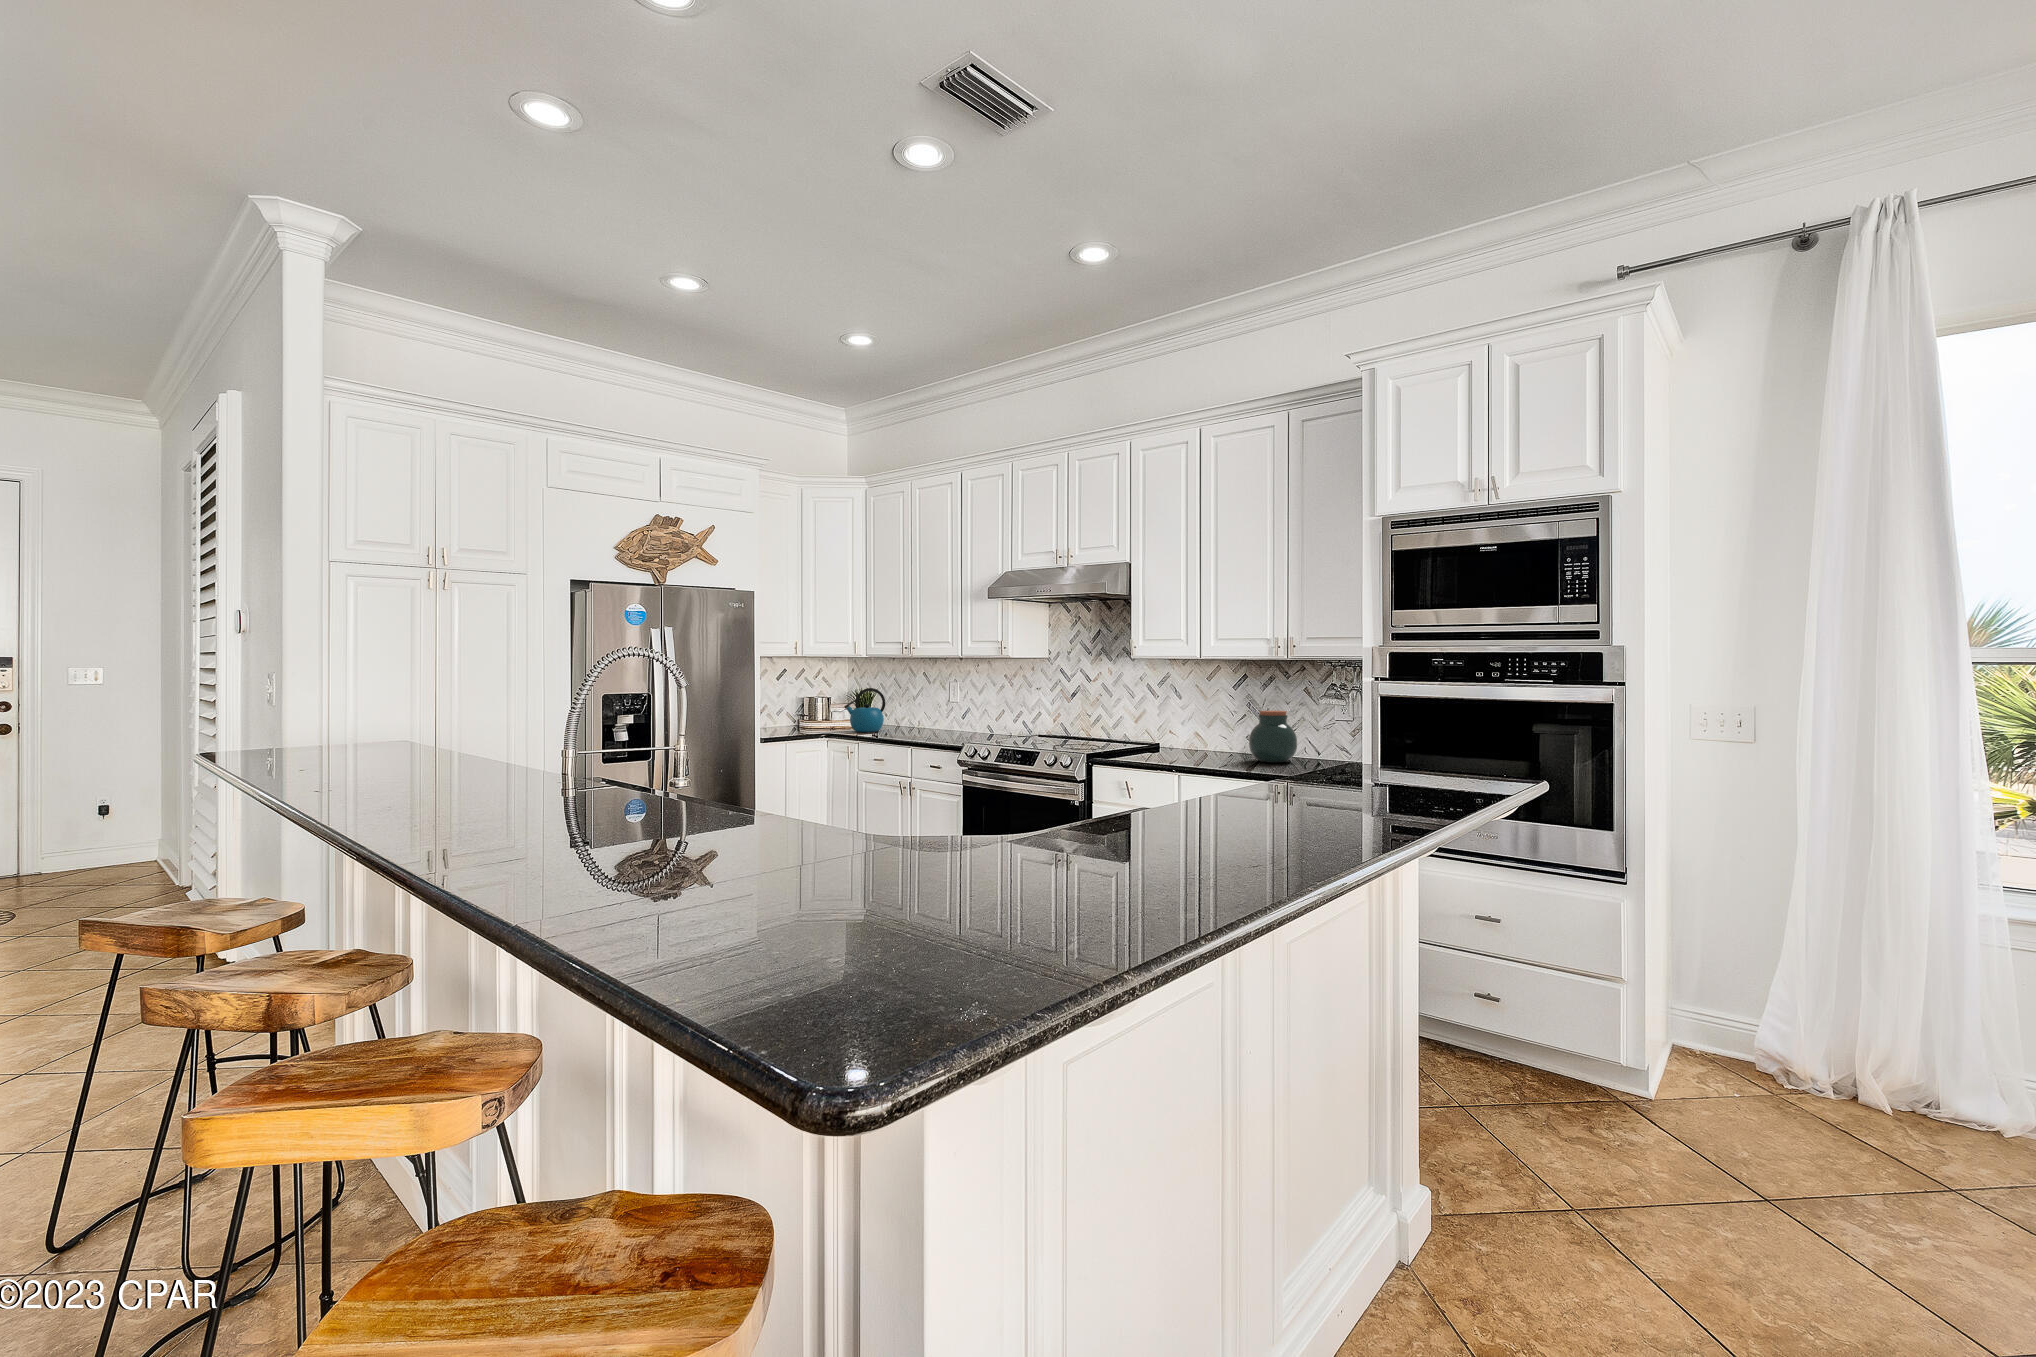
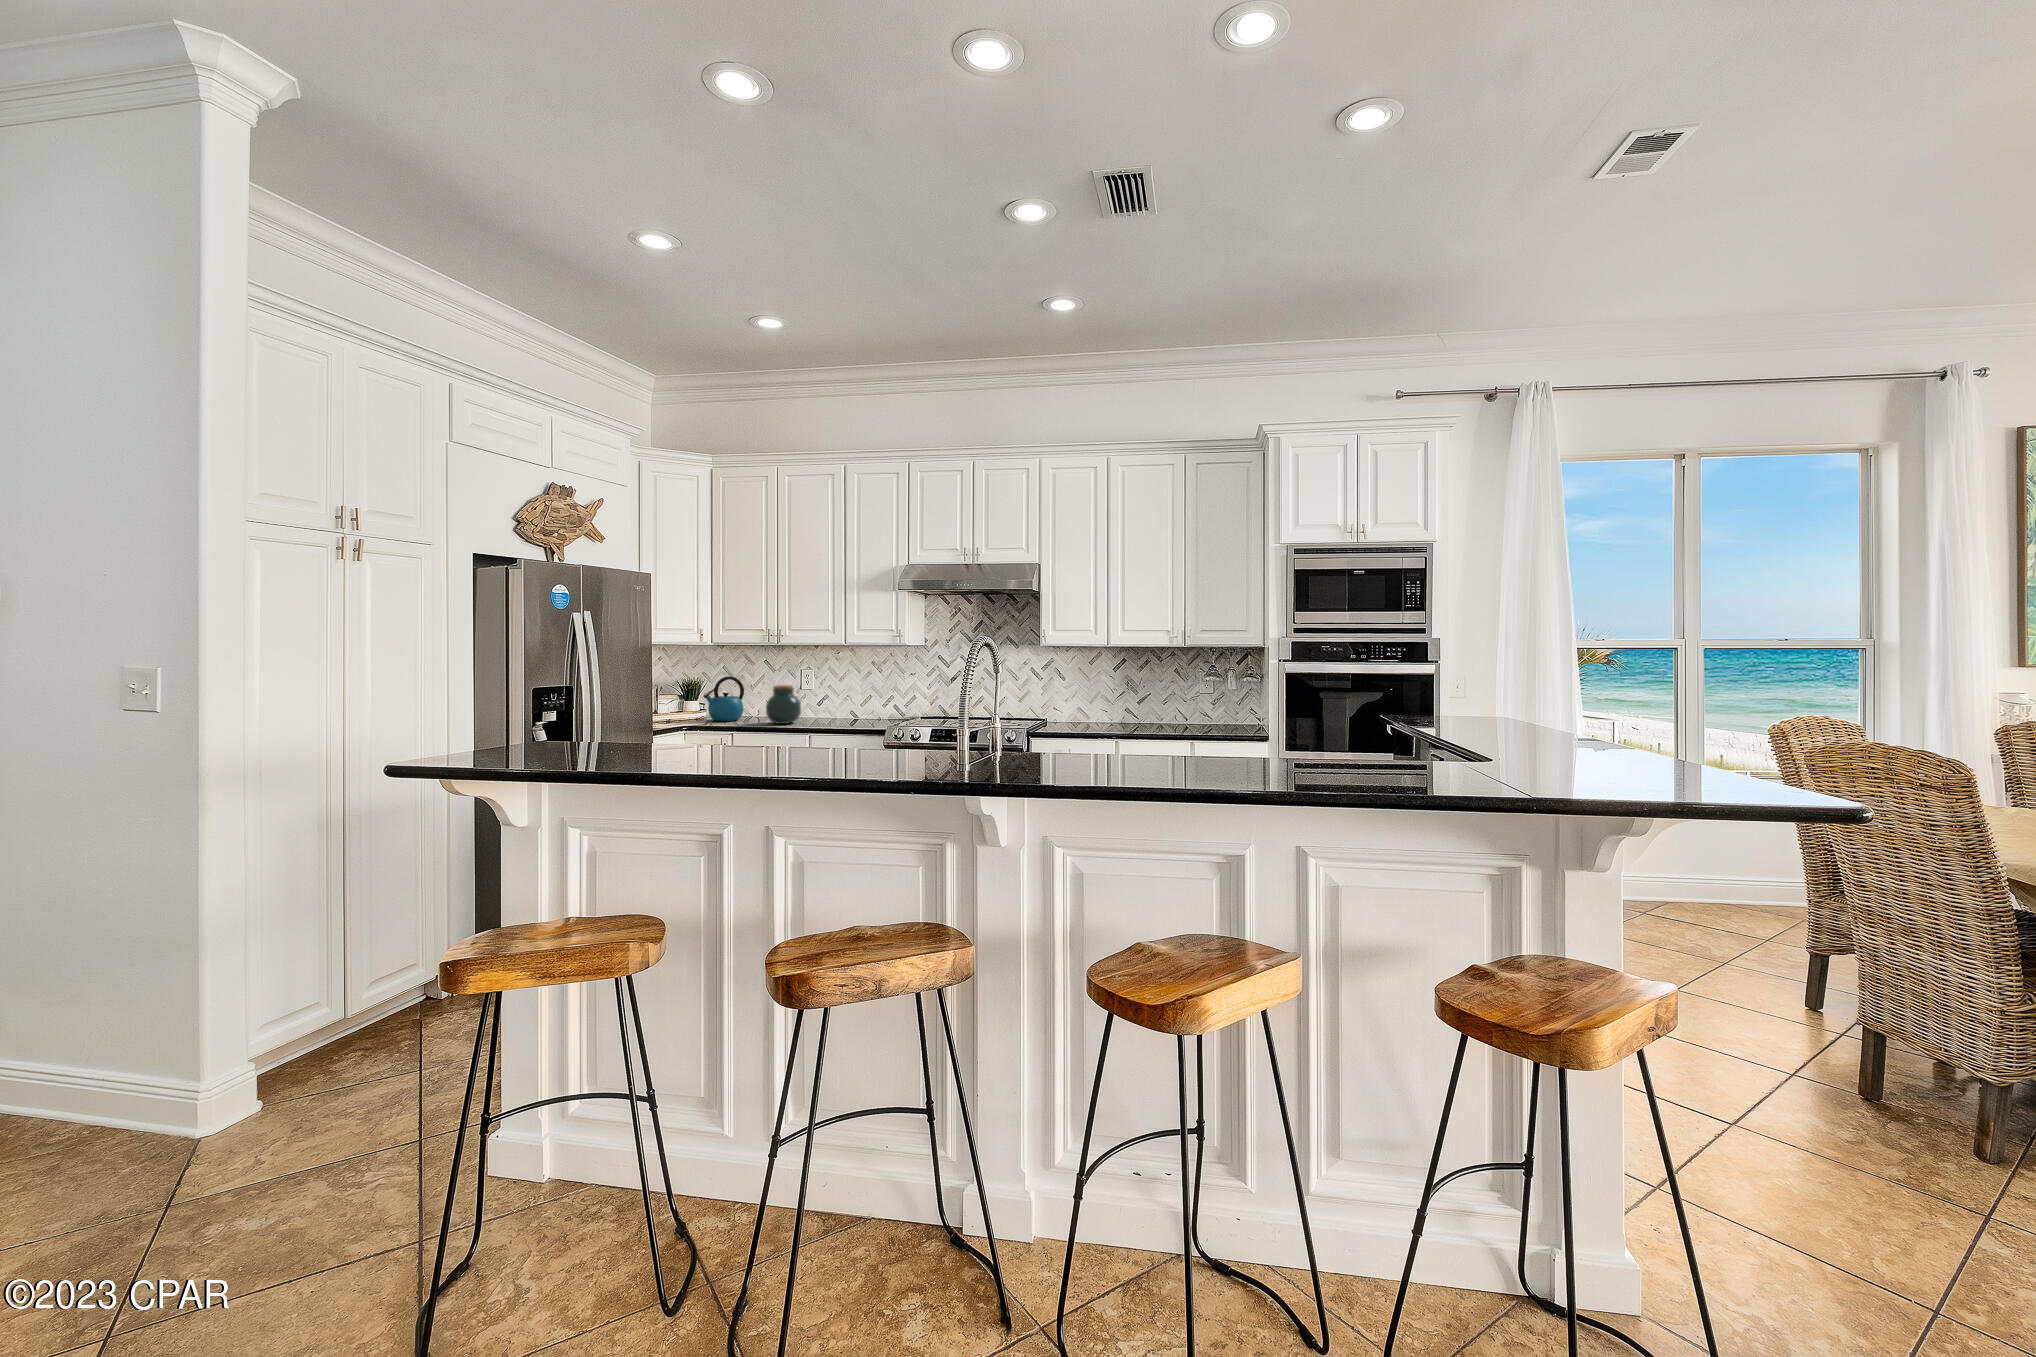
jar: present [1249,711,1297,763] -> present [766,685,801,724]

